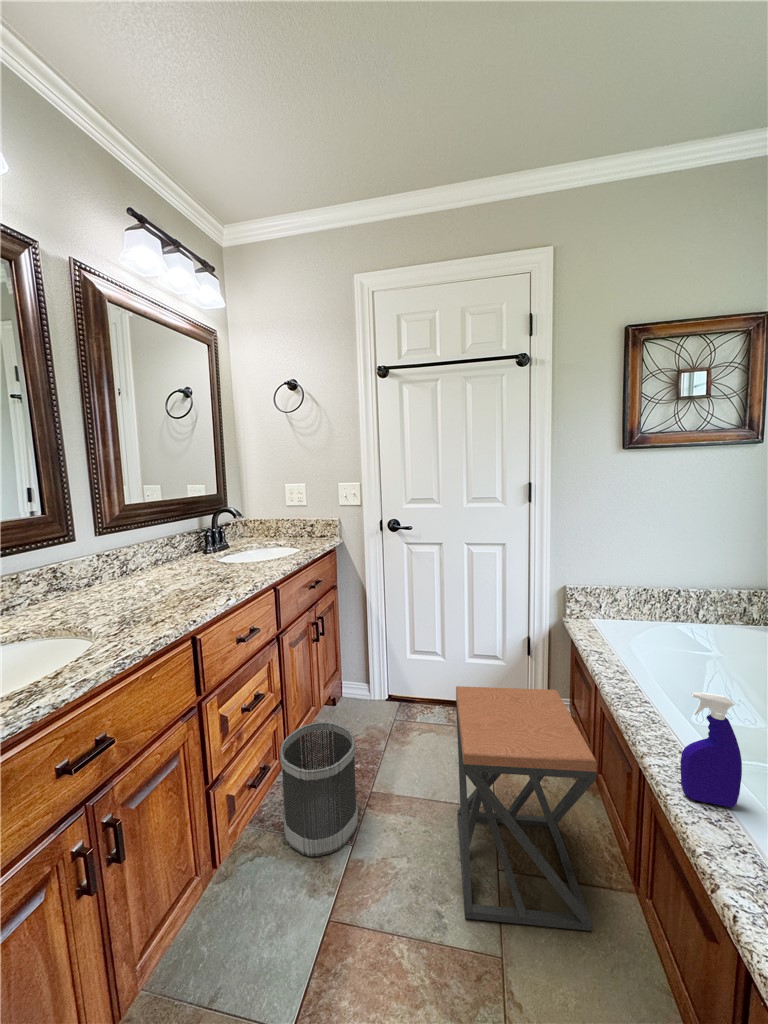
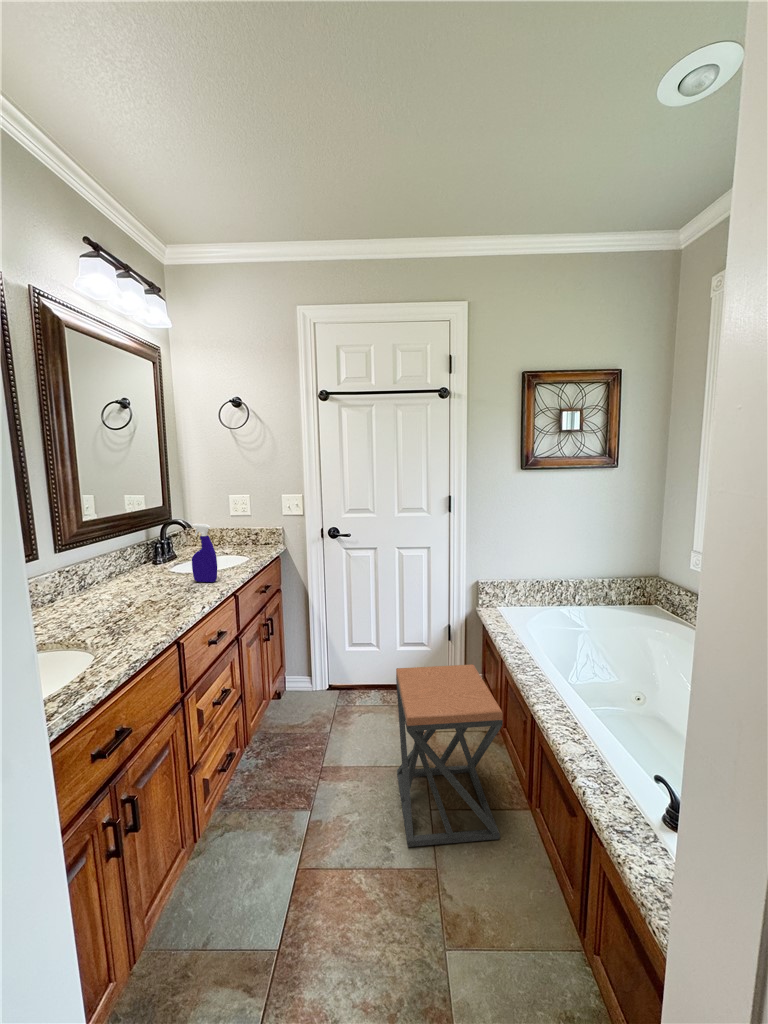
spray bottle: present [680,692,742,807] -> present [192,524,217,582]
wastebasket: present [280,722,358,857] -> none [246,709,315,824]

